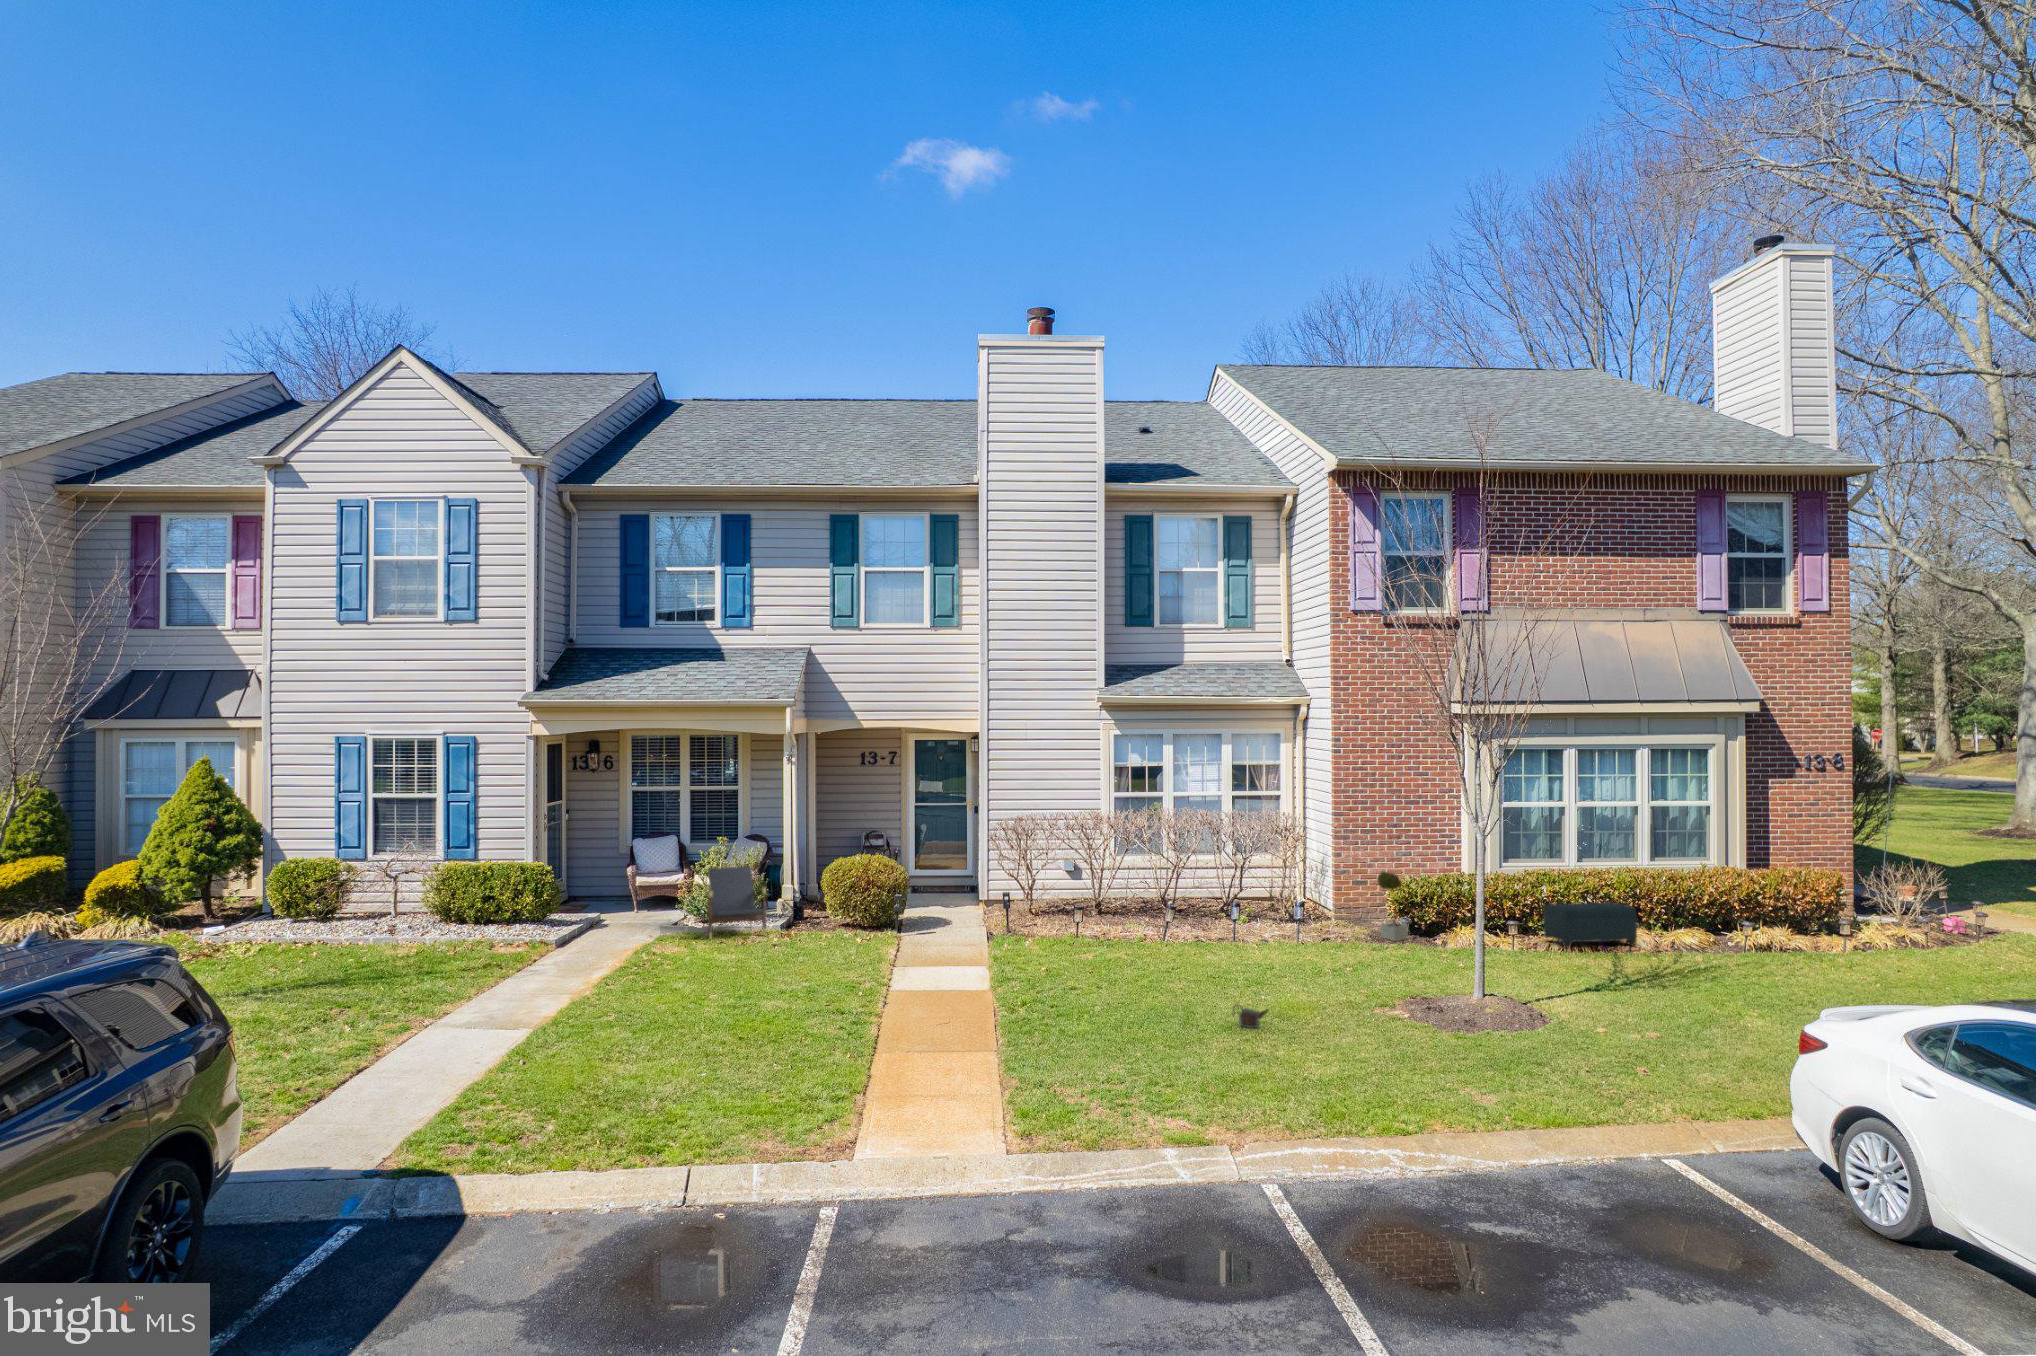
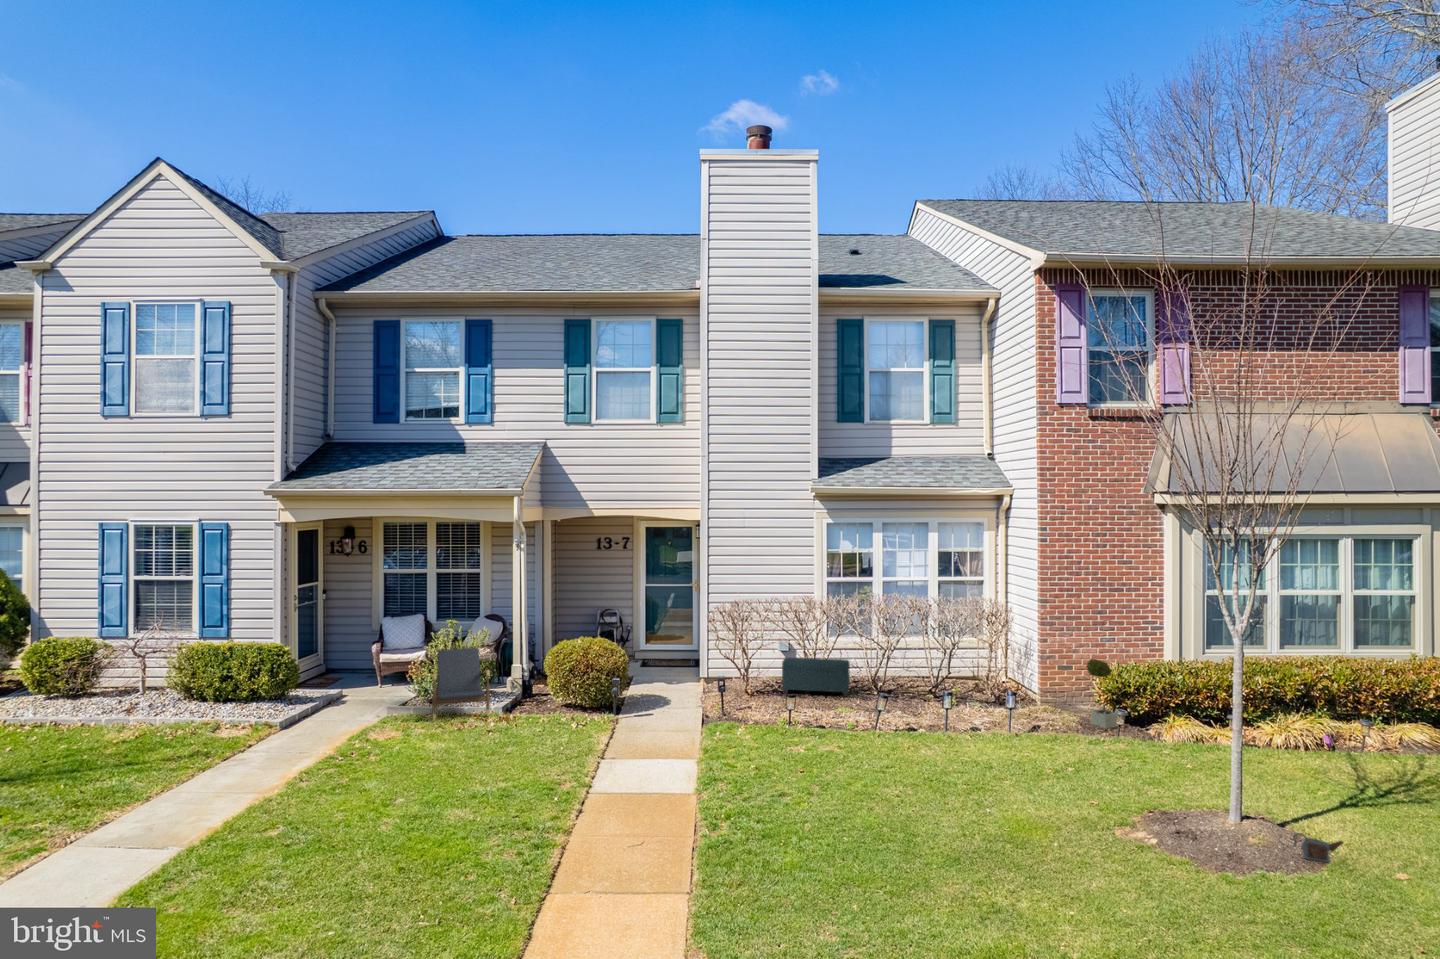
bench: present [1544,902,1637,948] -> present [782,658,850,697]
watering can: present [1233,1005,1269,1028] -> present [1293,833,1344,862]

